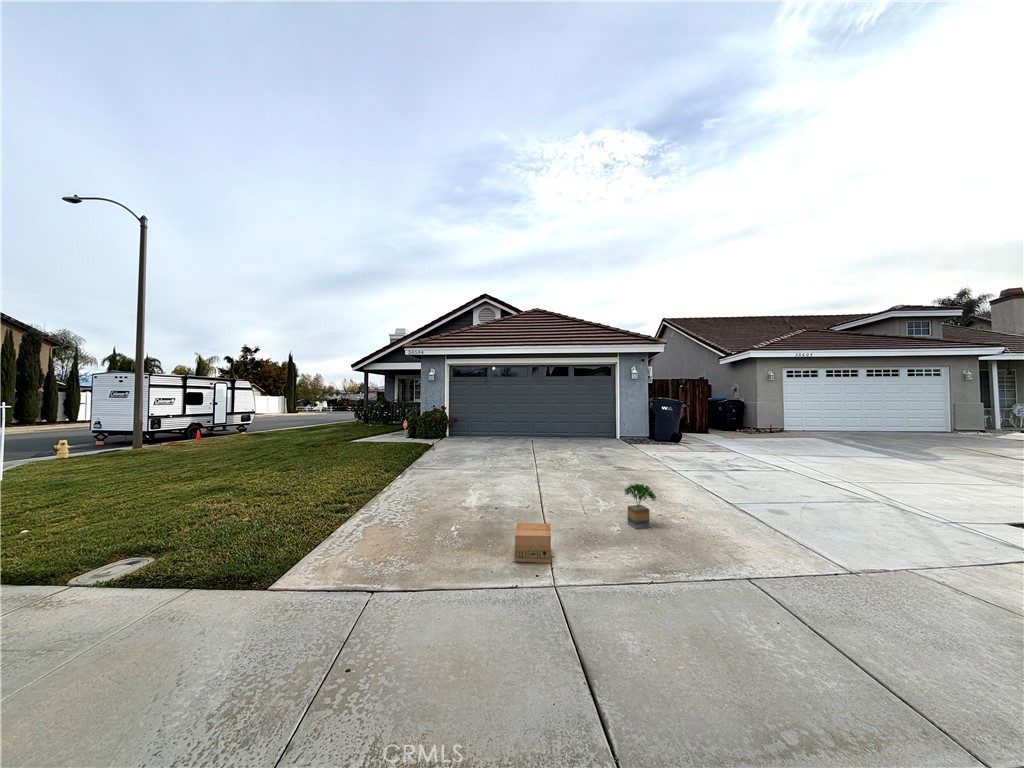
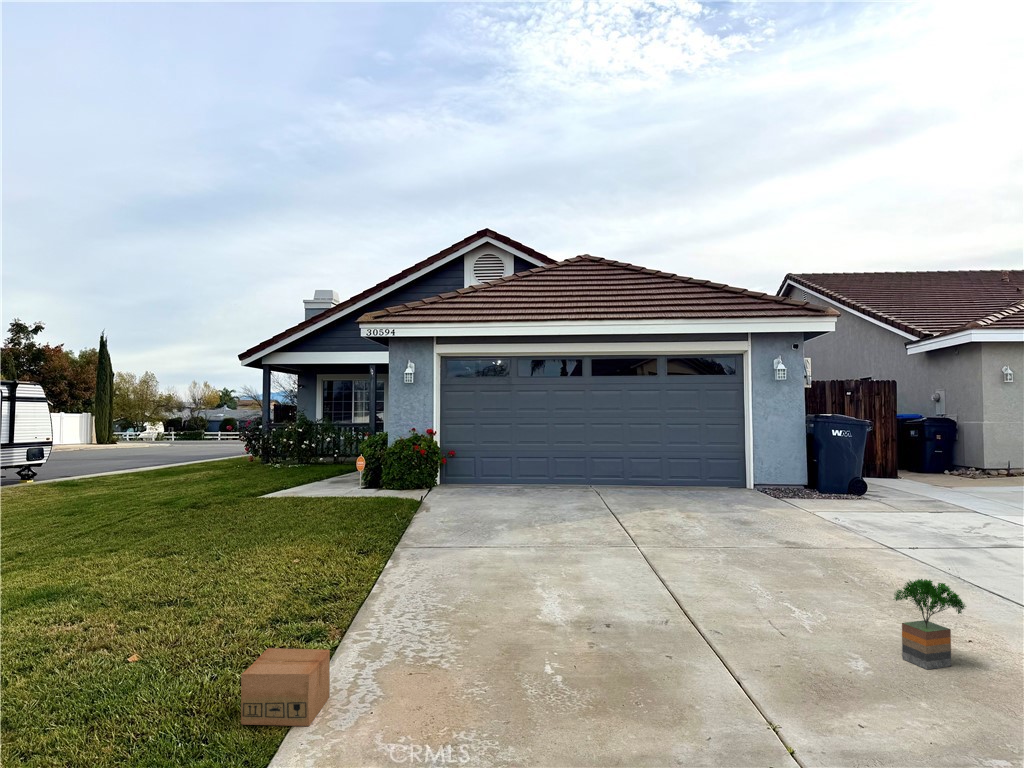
cardboard box: present [515,523,551,563] -> present [241,648,330,726]

